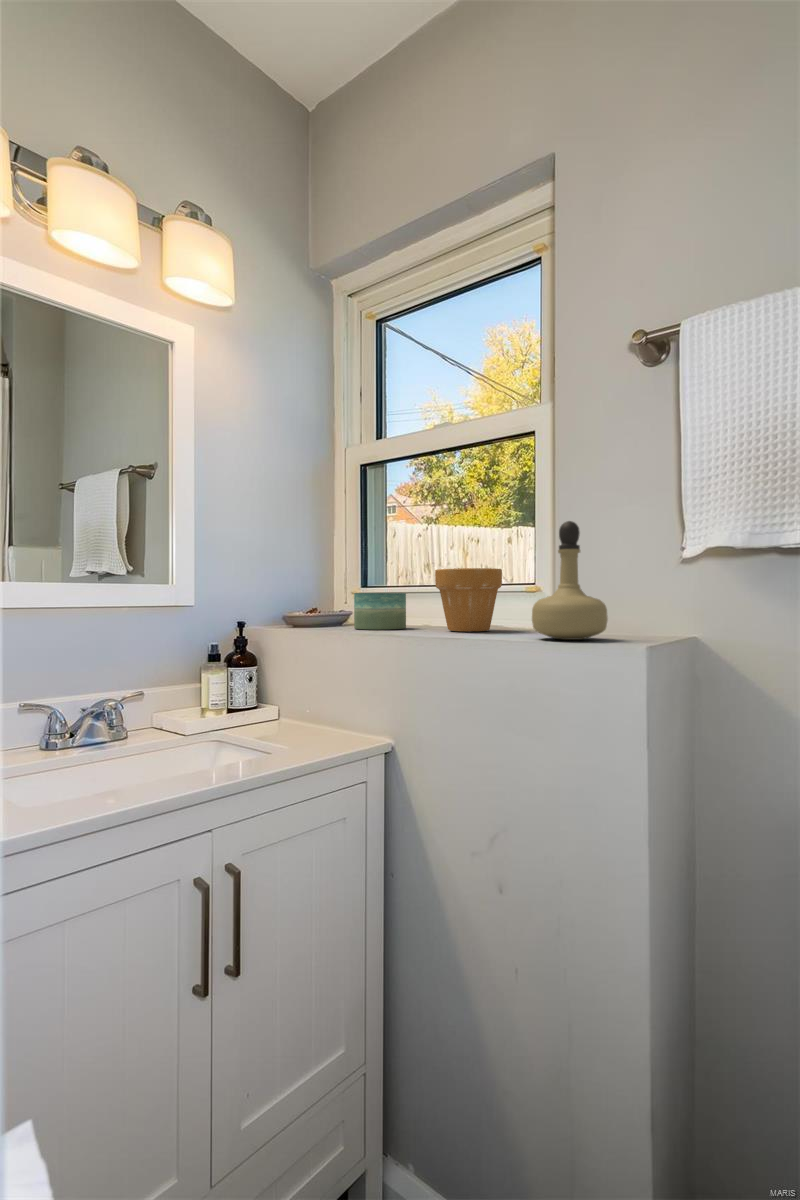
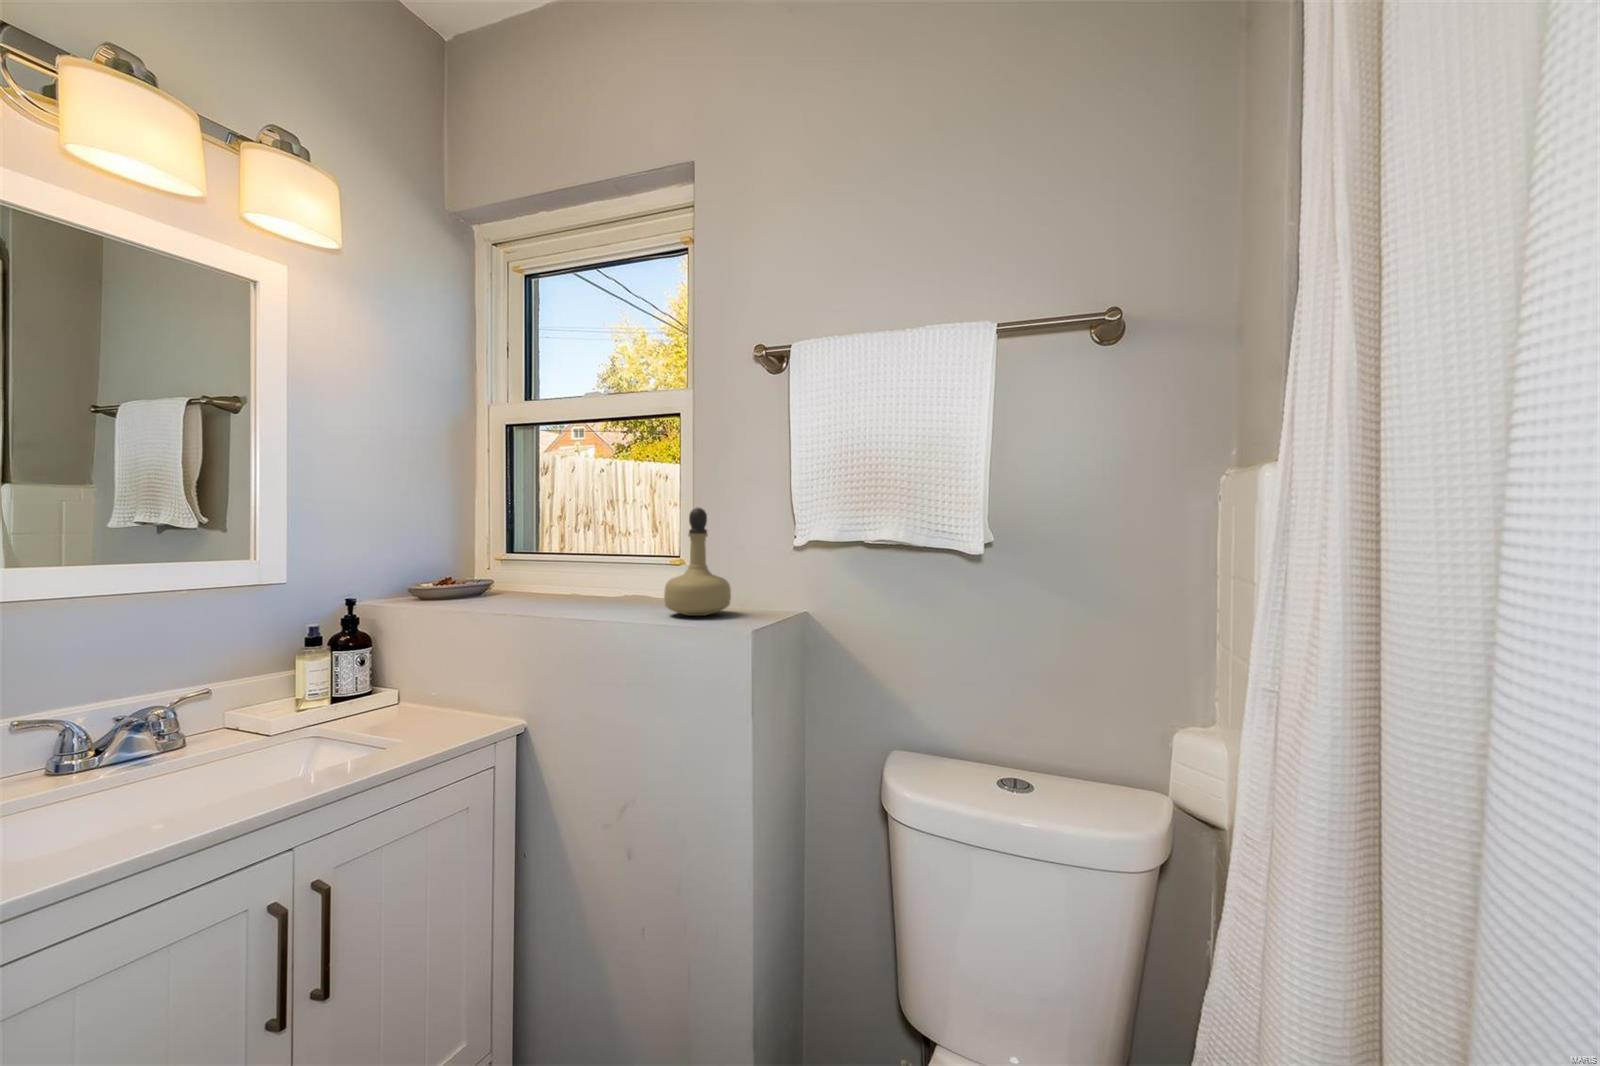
flower pot: present [435,568,502,631] -> none [579,541,647,603]
candle: present [354,593,406,630] -> none [493,562,551,602]

